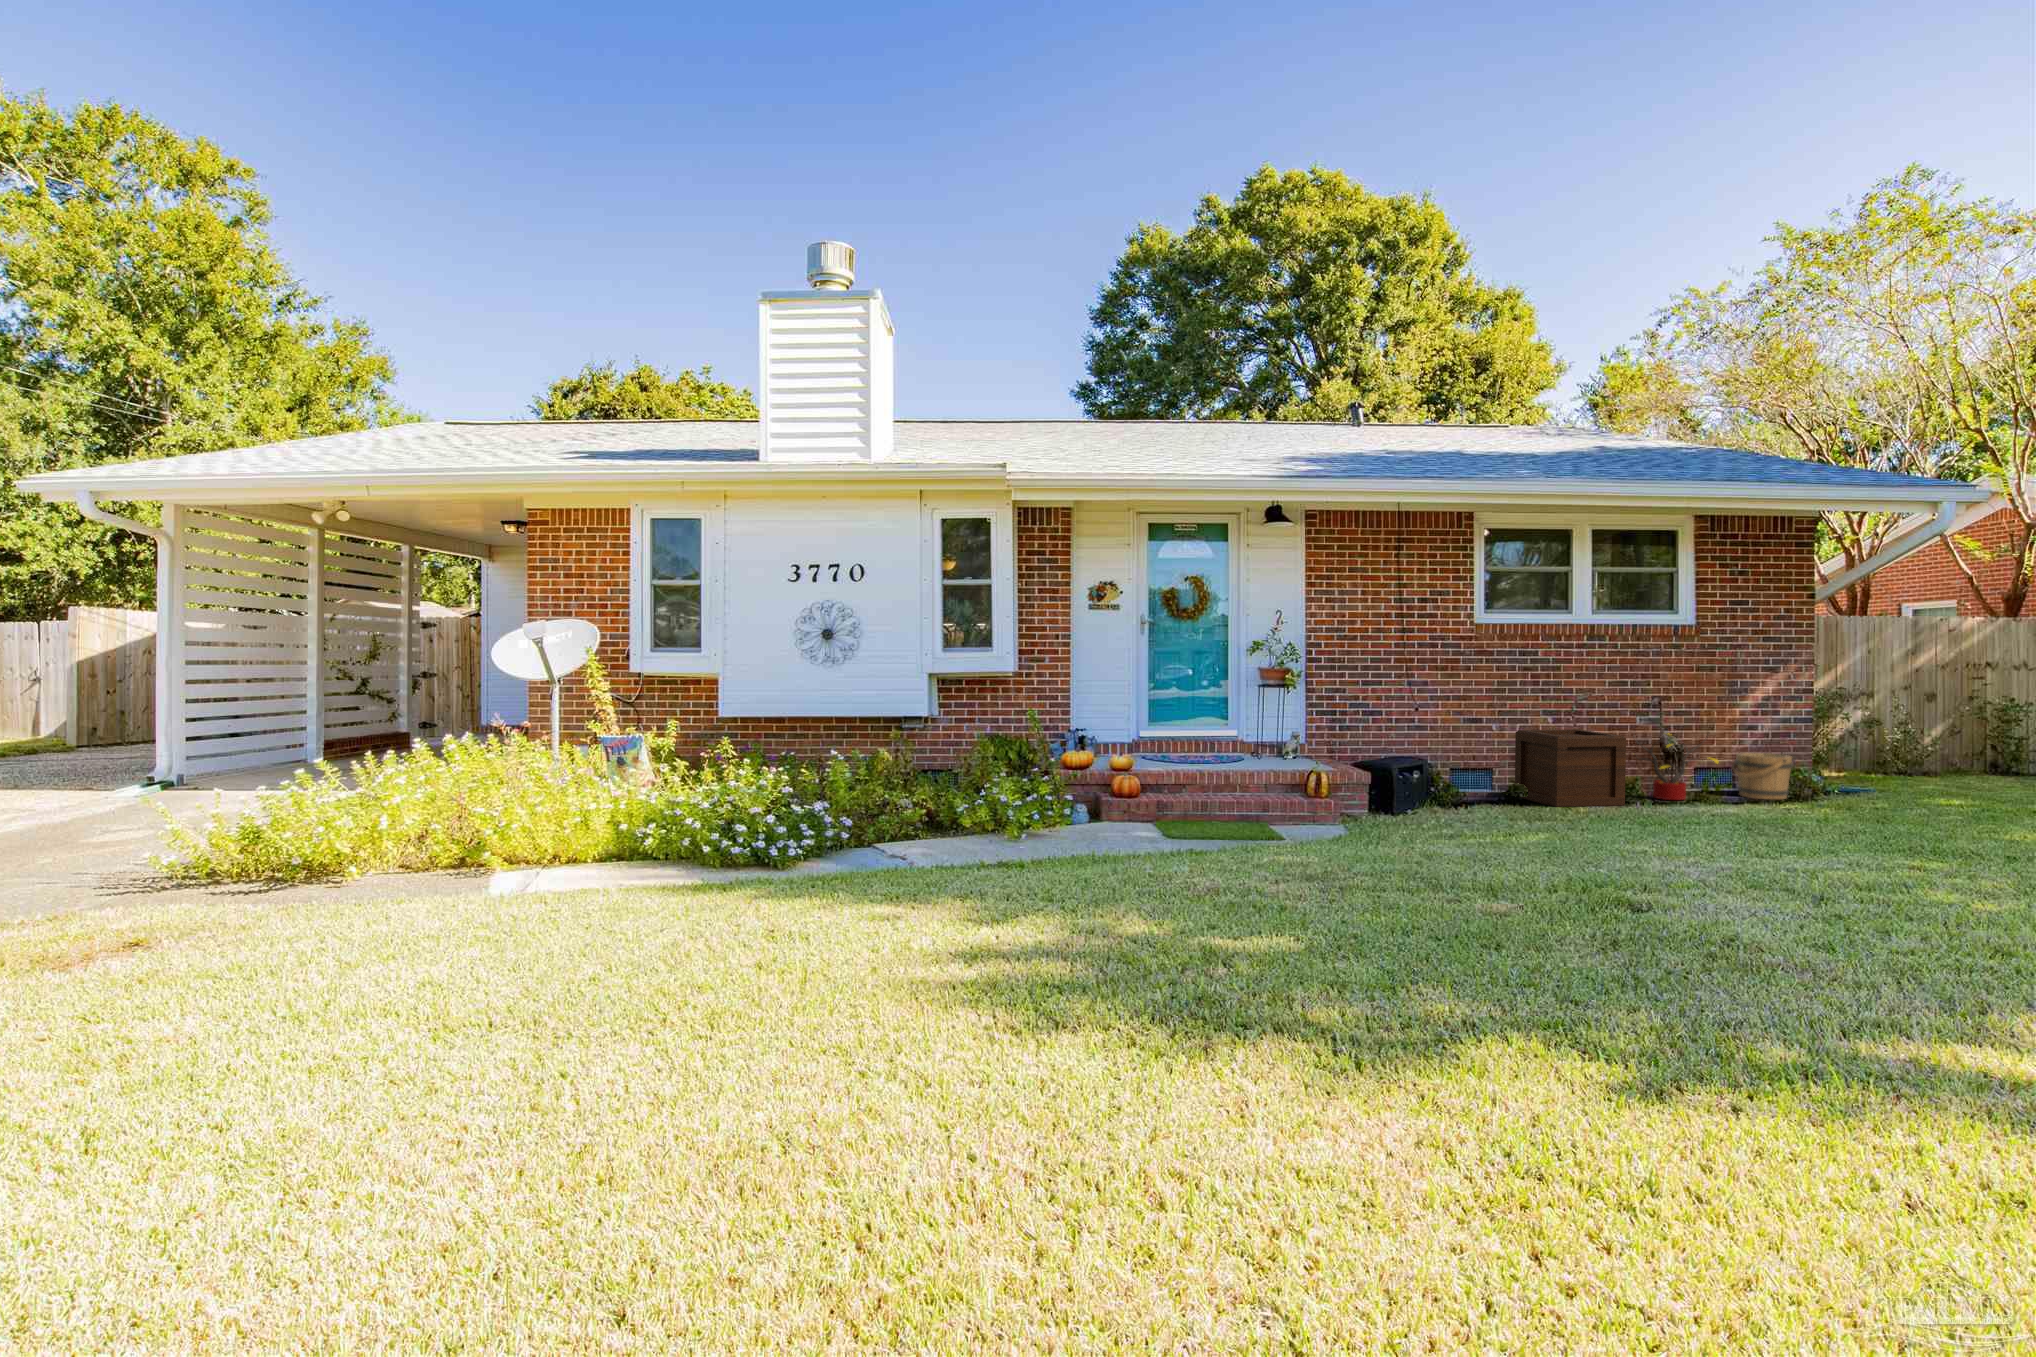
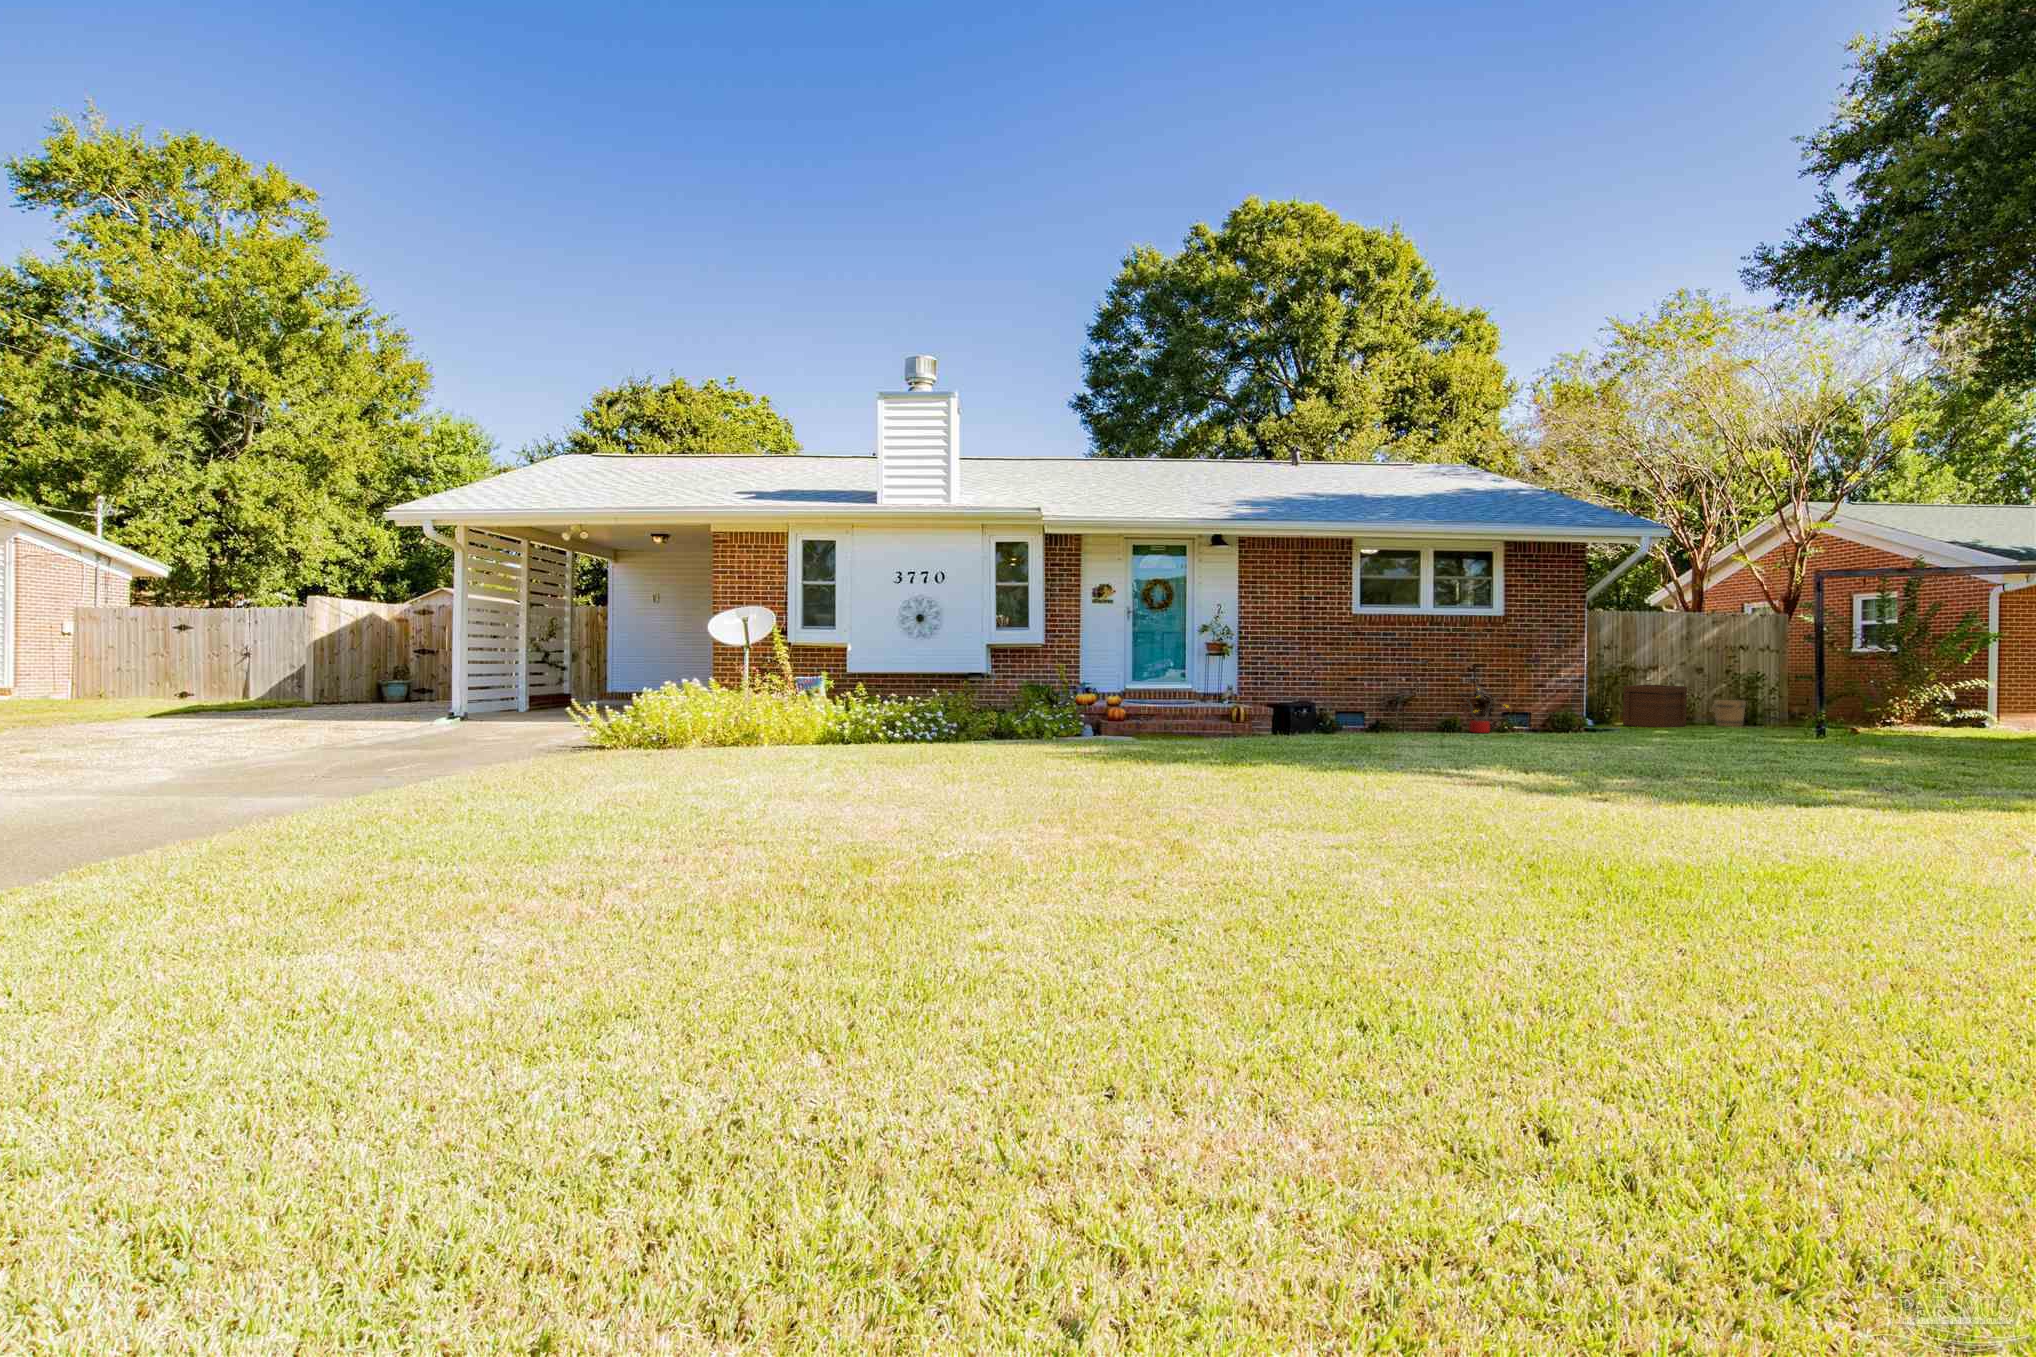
wooden crate: present [1515,729,1626,807] -> present [1623,685,1687,727]
bucket: present [1732,752,1792,799] -> present [1712,700,1746,726]

